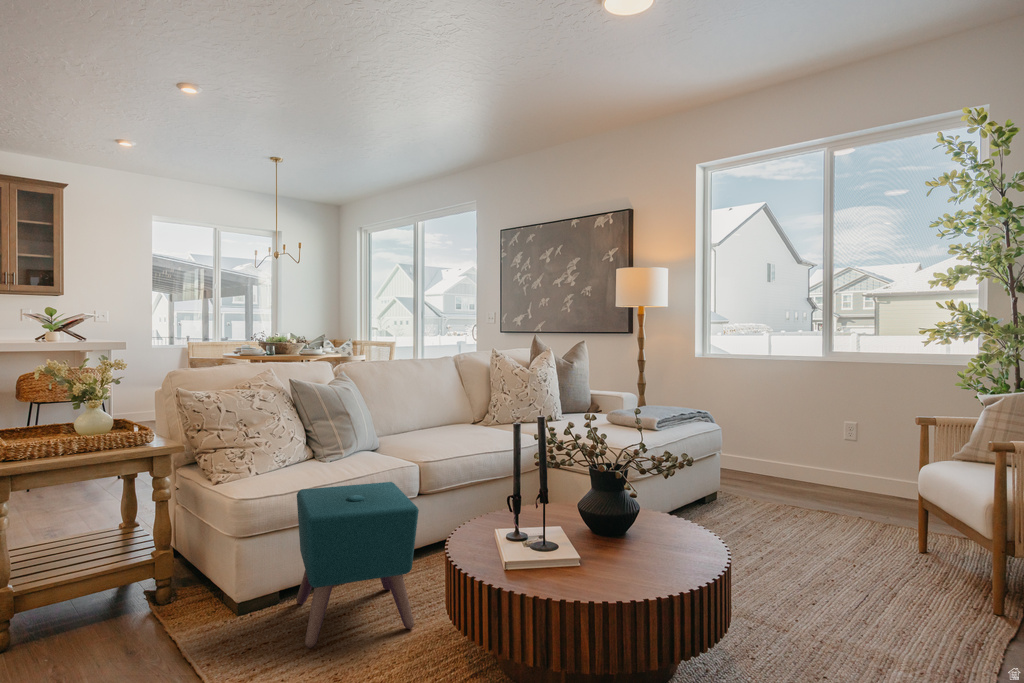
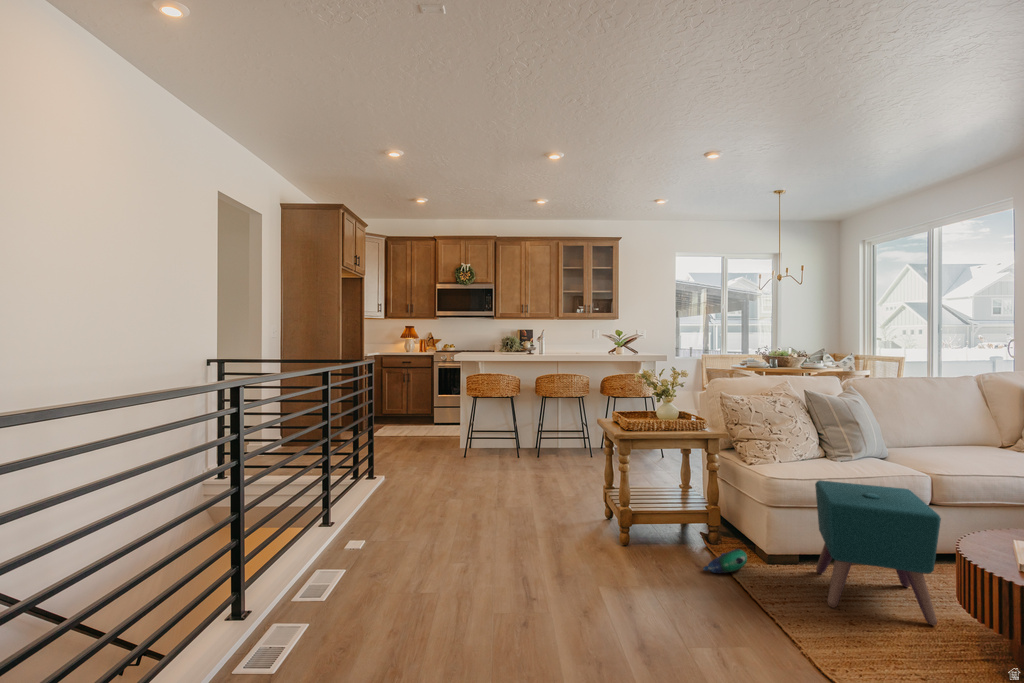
plush toy: none [136,605,207,657] -> present [703,549,747,573]

